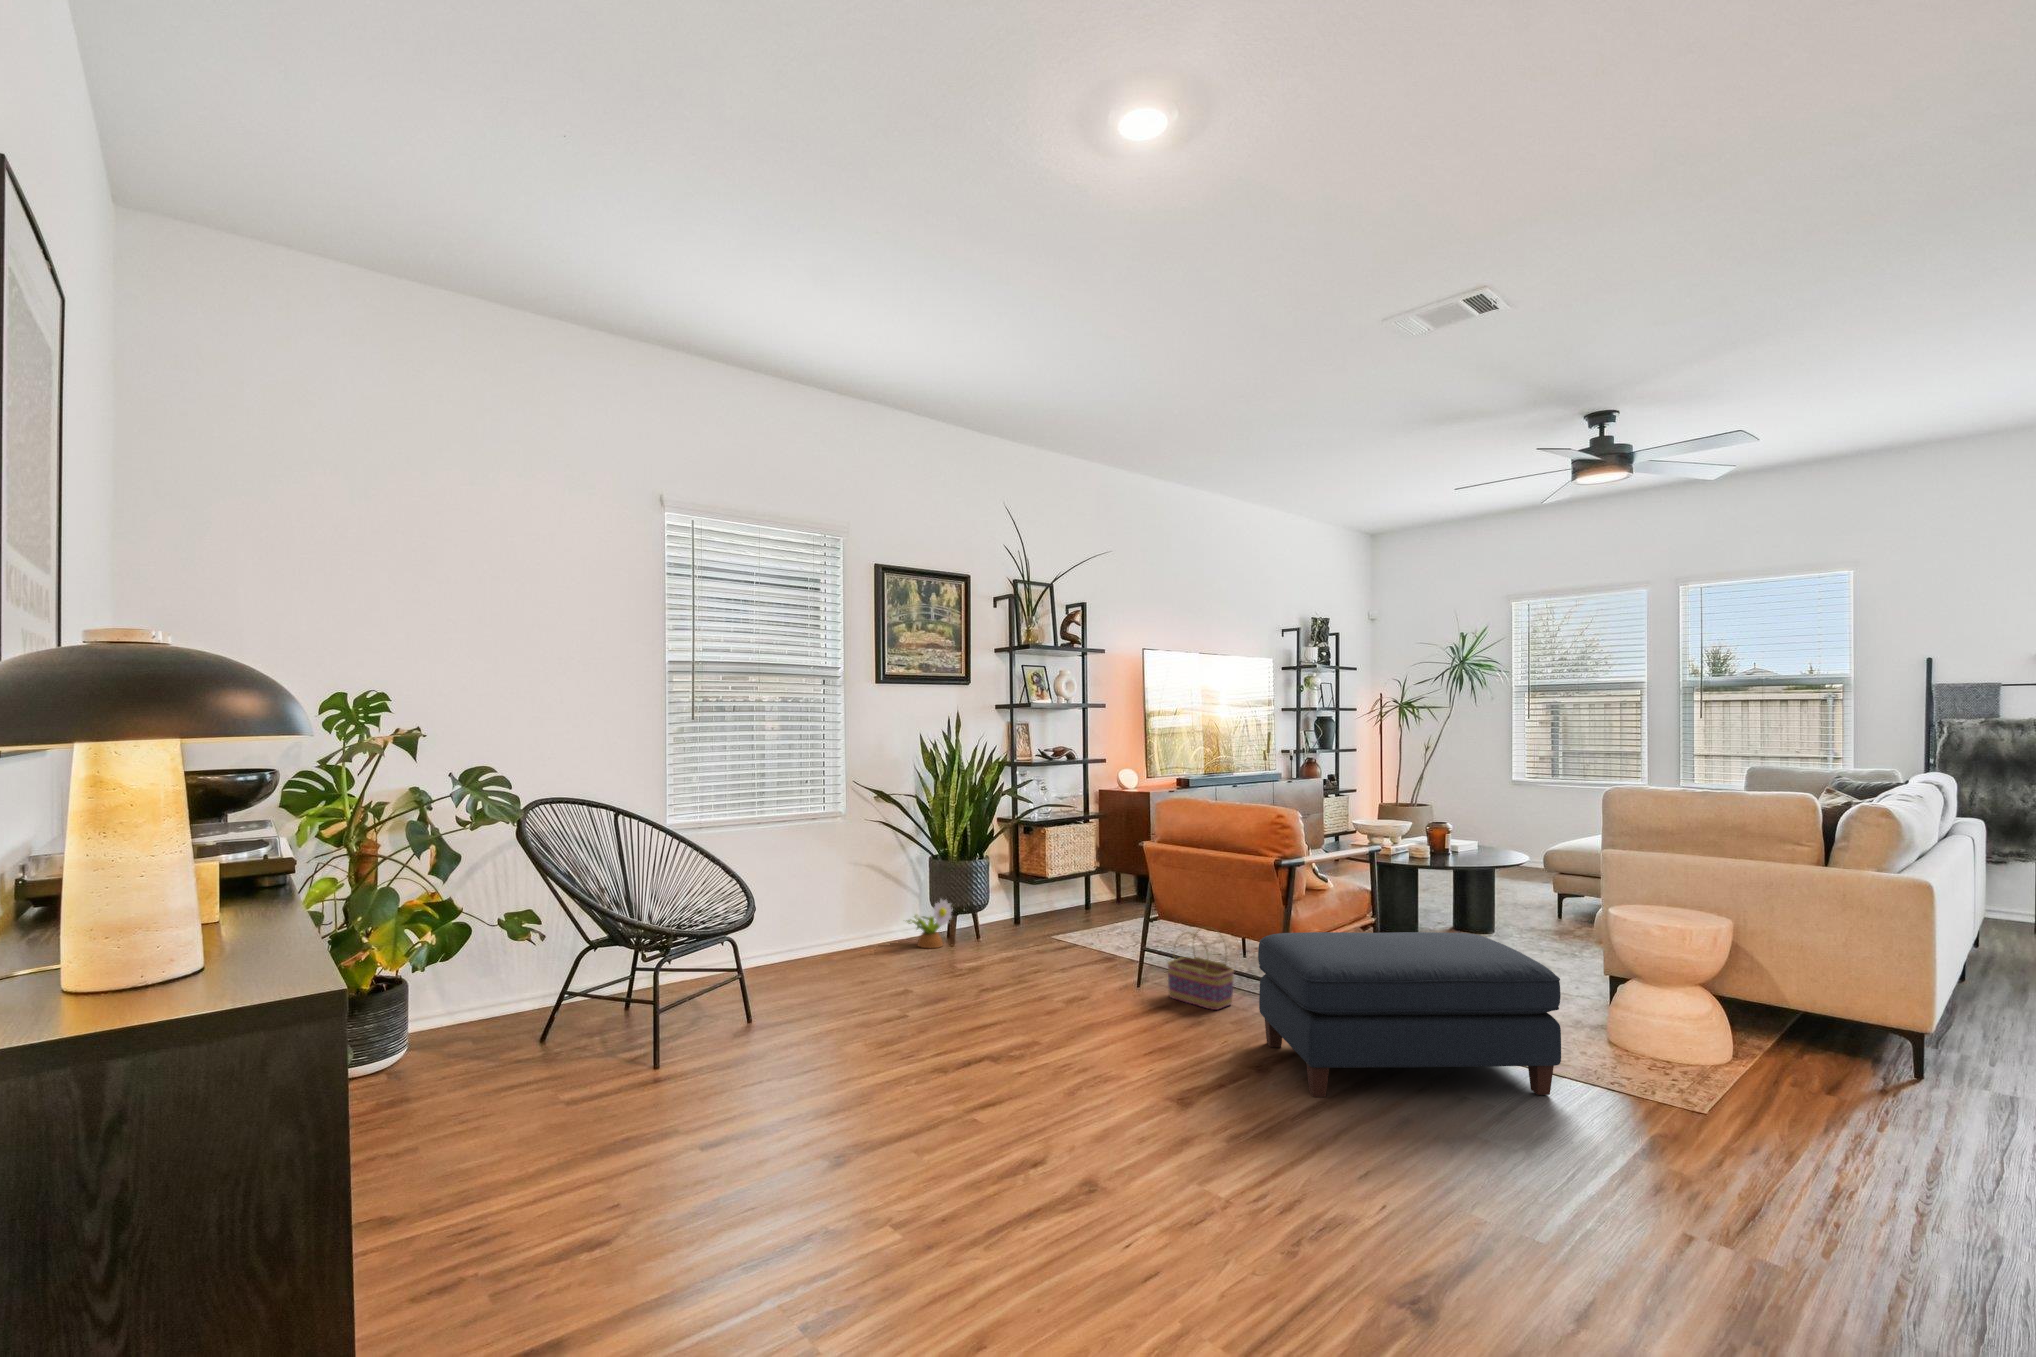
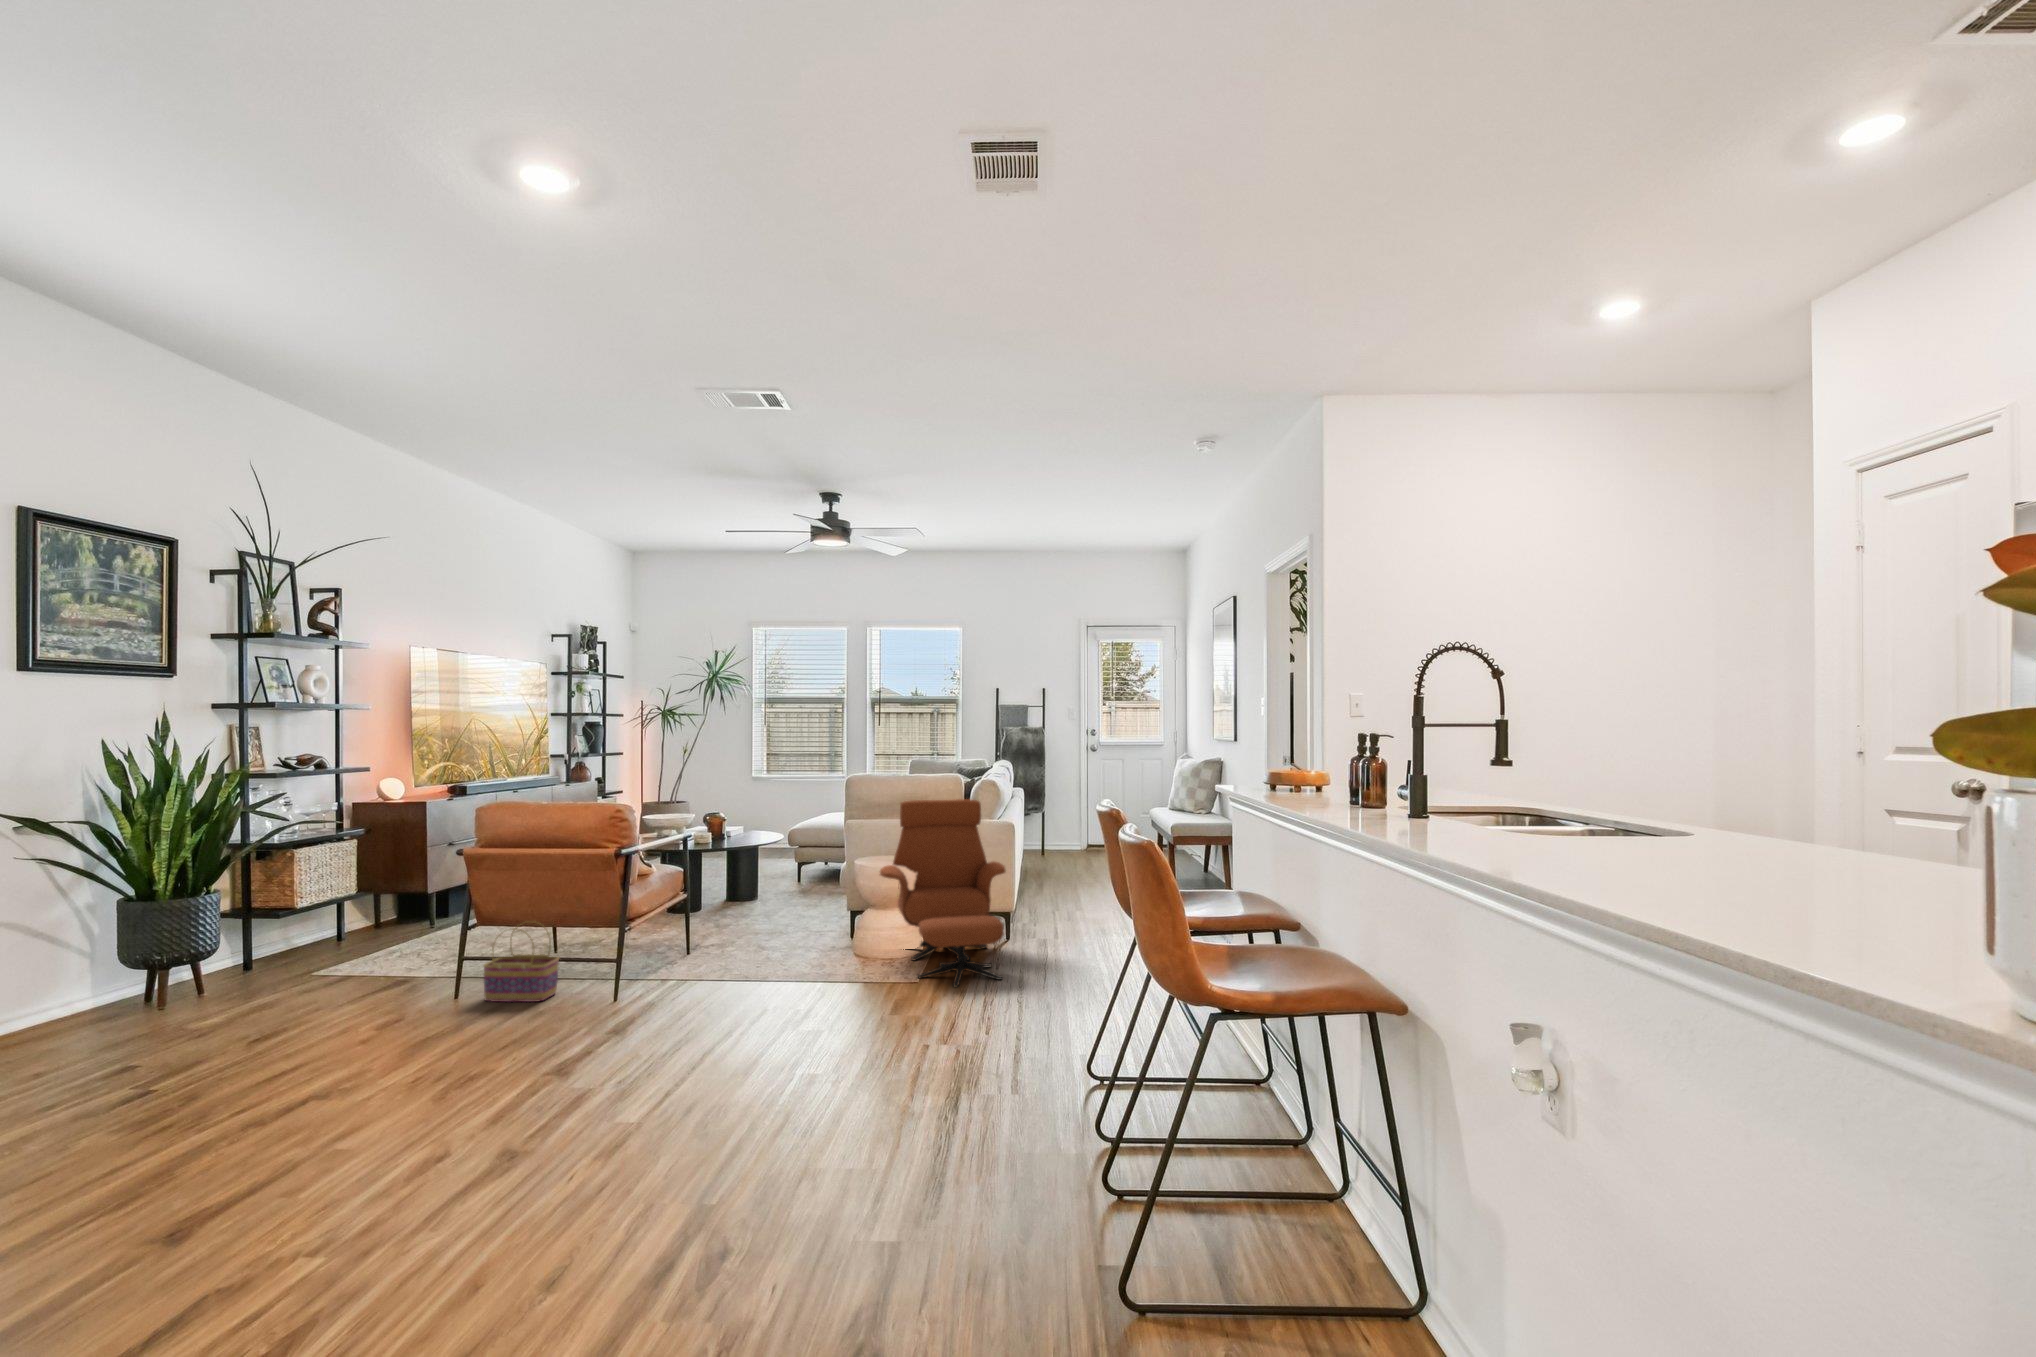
lounge chair: none [1620,847,1839,1135] -> present [880,799,1006,987]
decorative plant: present [907,900,952,948] -> none [64,950,155,1021]
ottoman: present [1258,932,1561,1097] -> none [599,884,854,1043]

